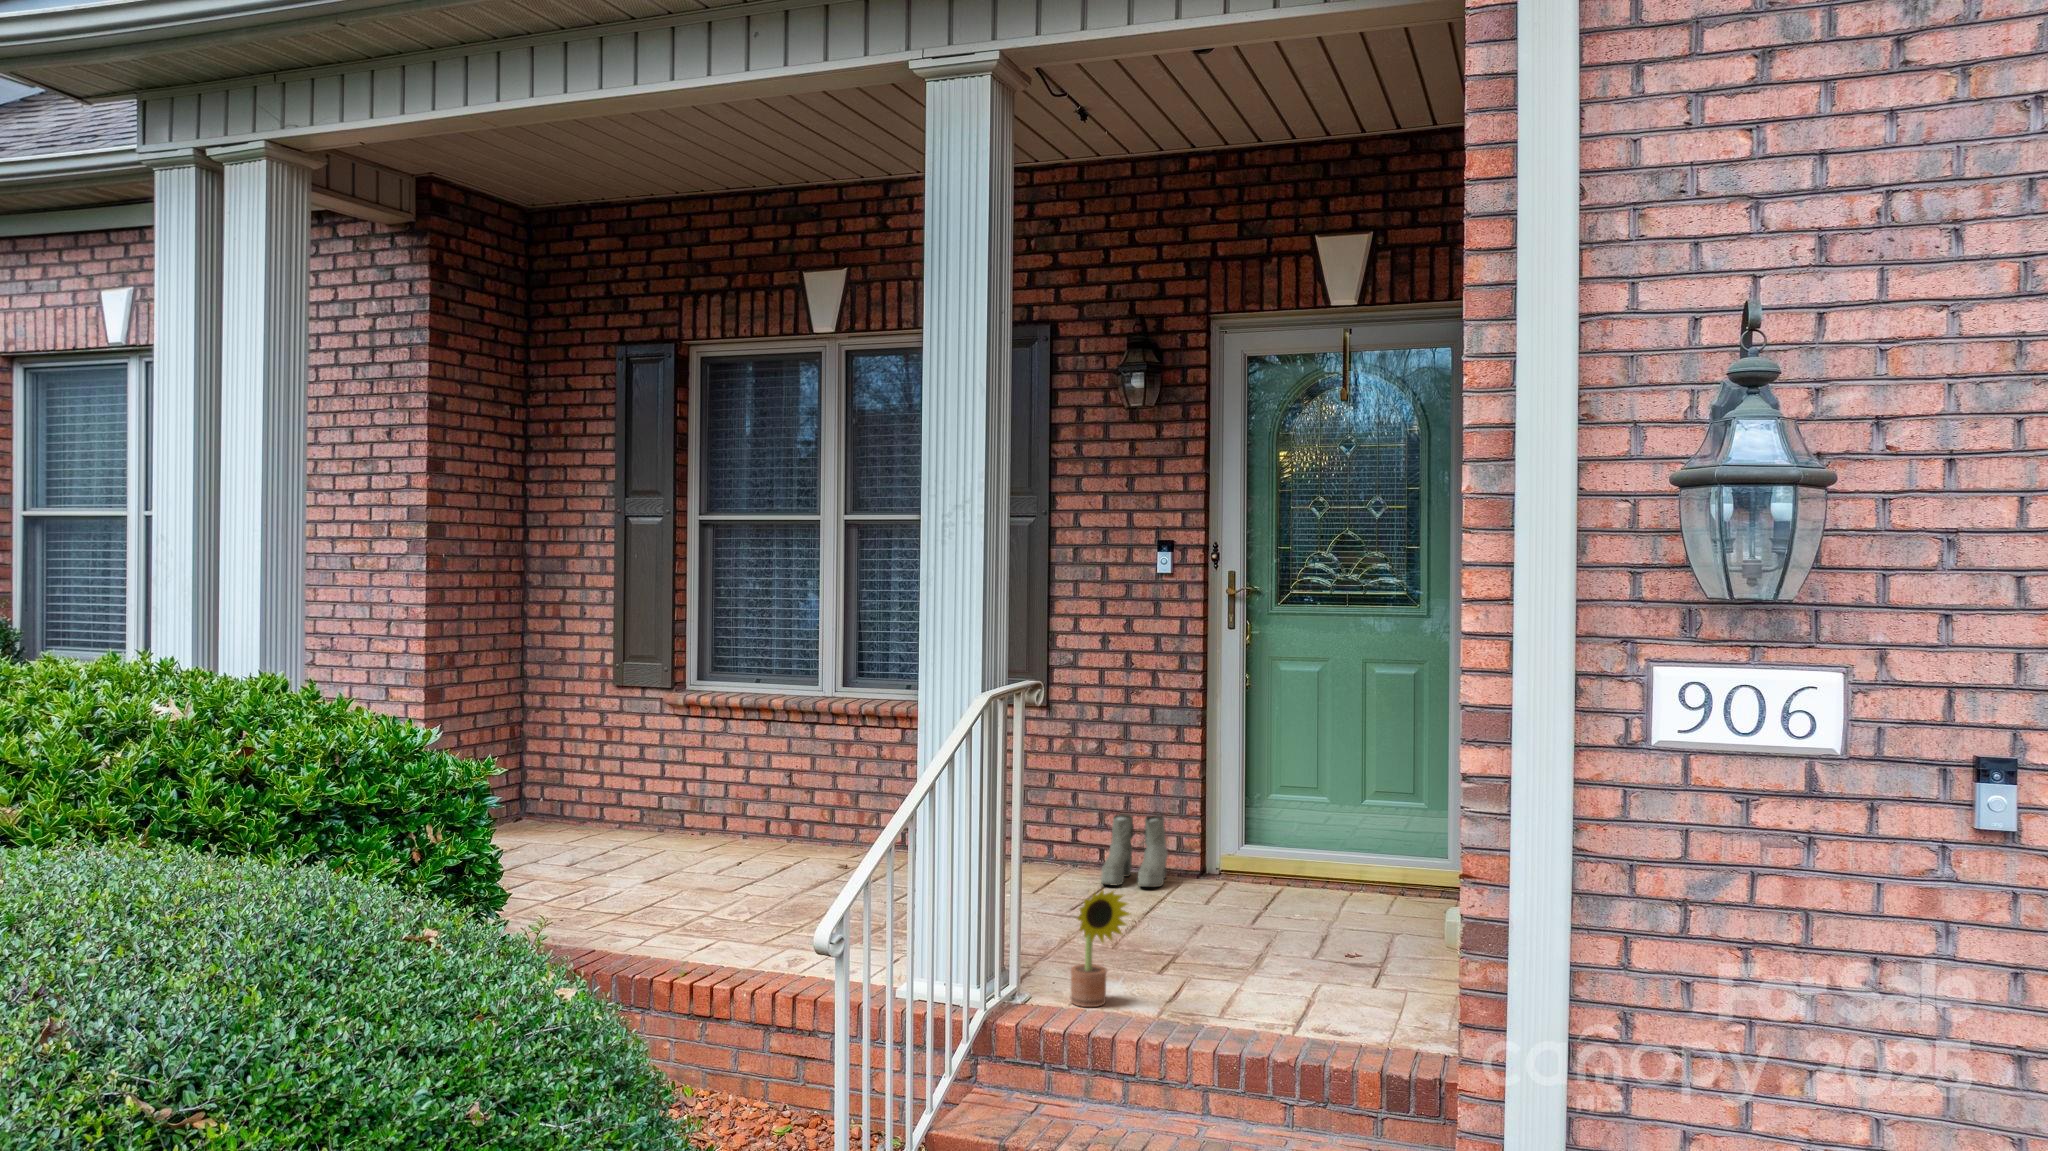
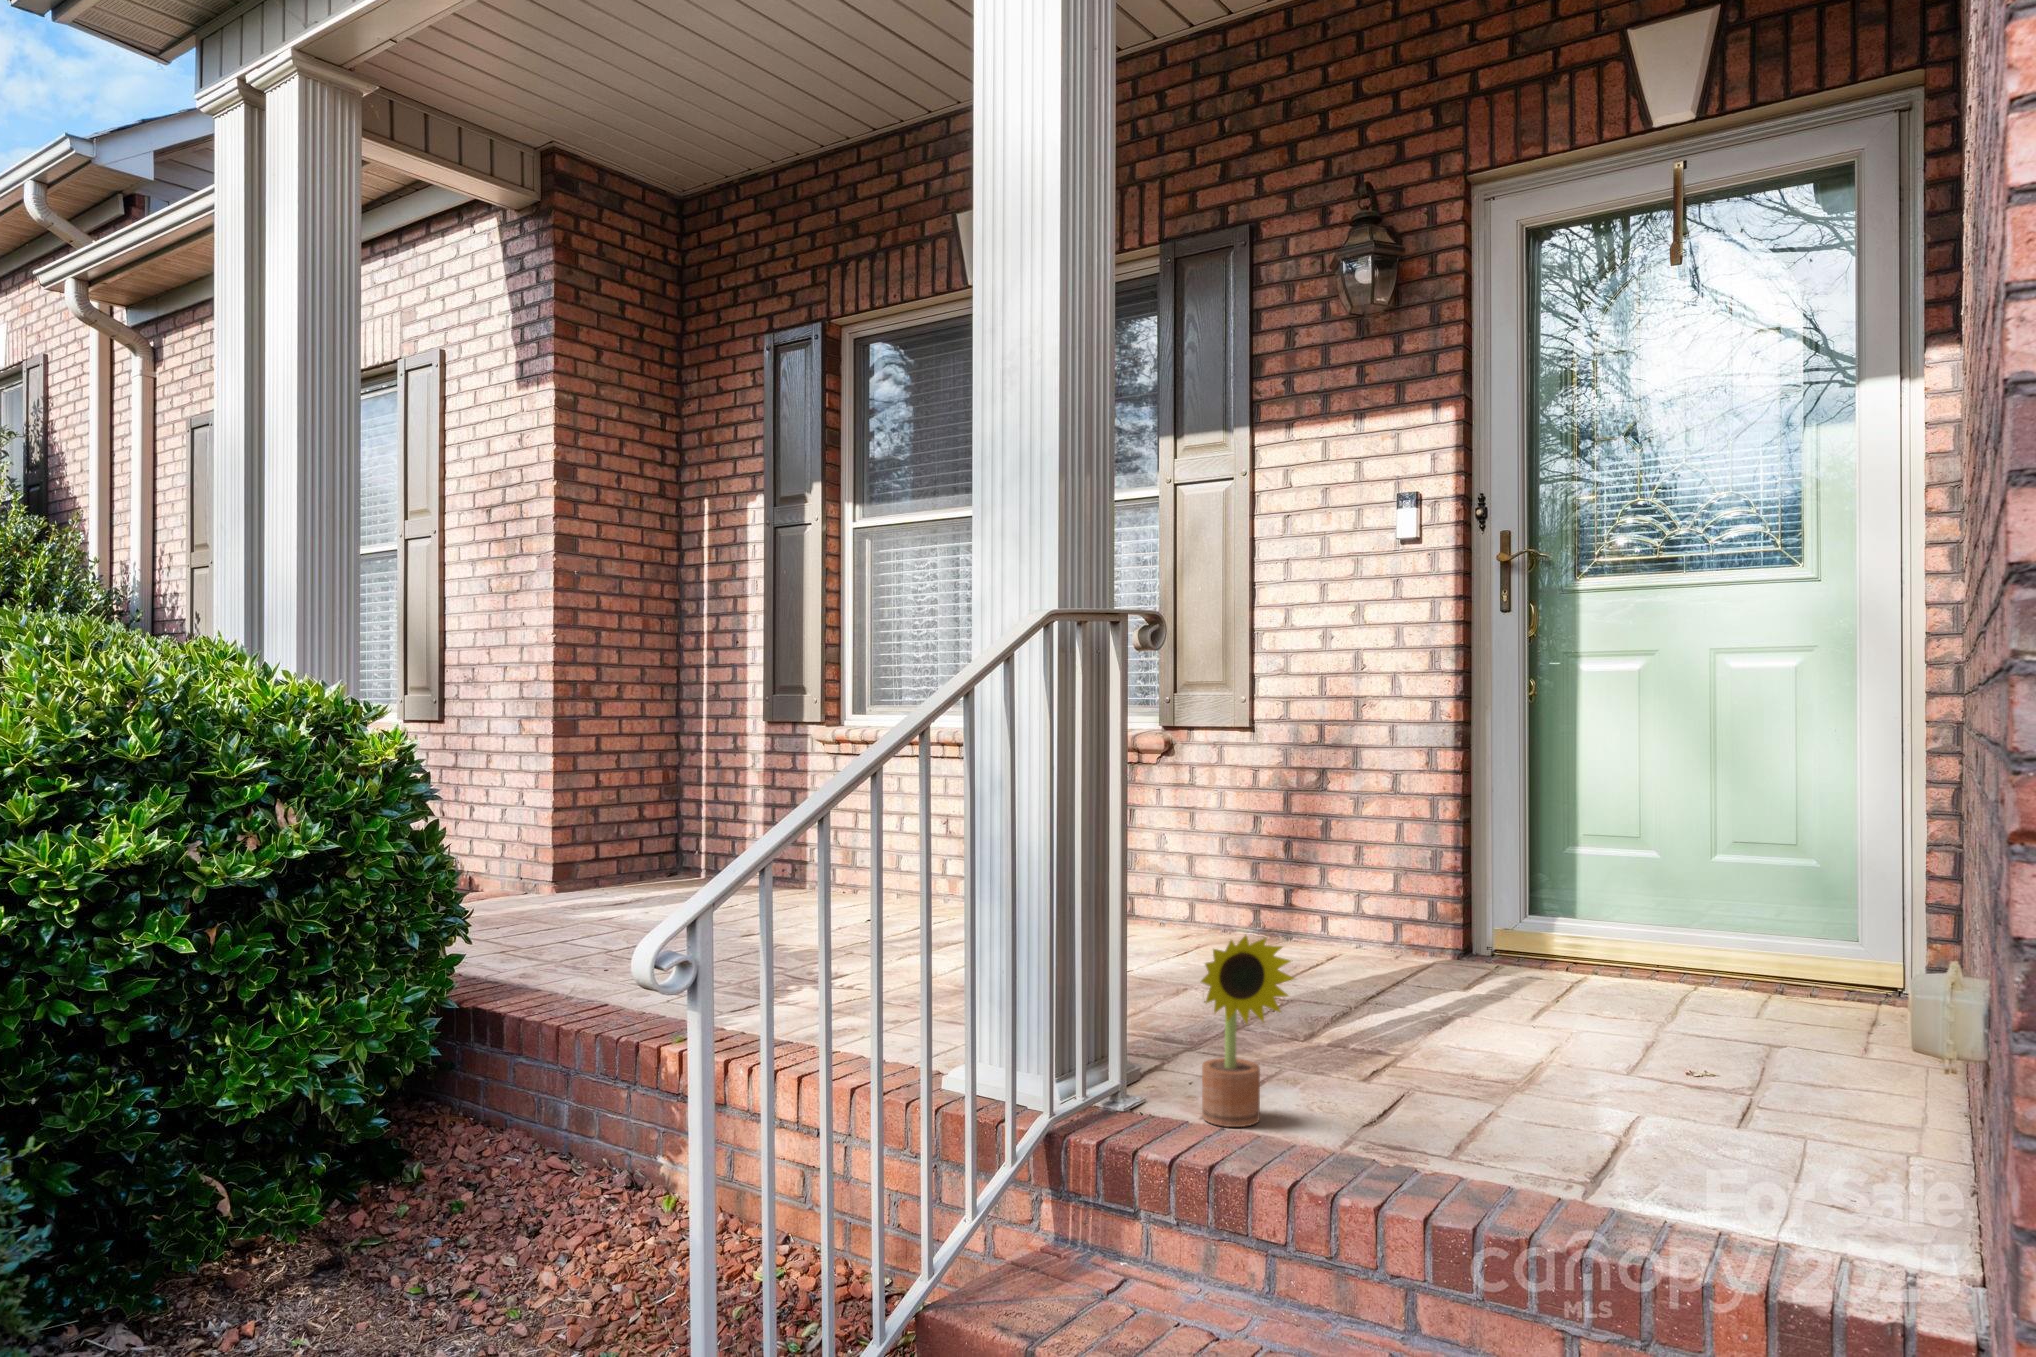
boots: present [1101,814,1168,887] -> none [1317,870,1416,970]

